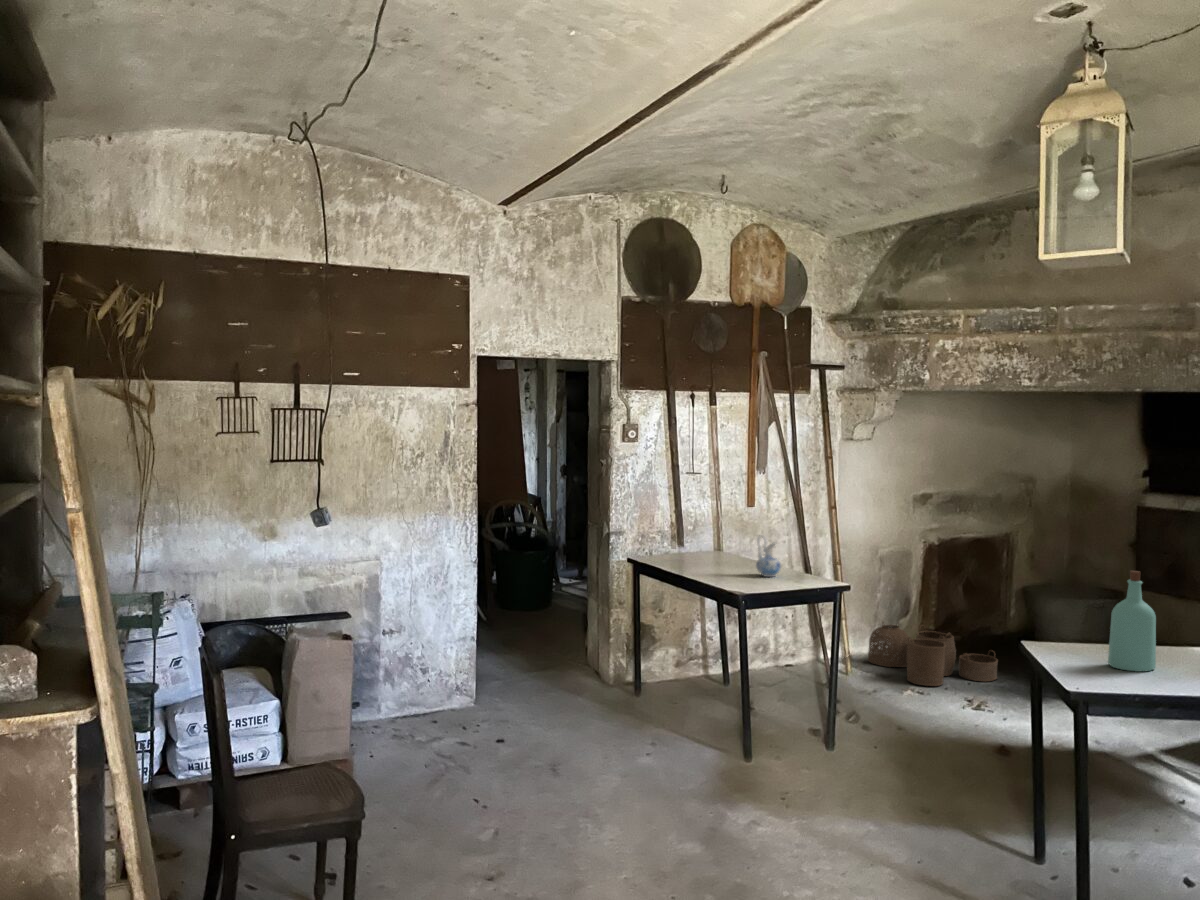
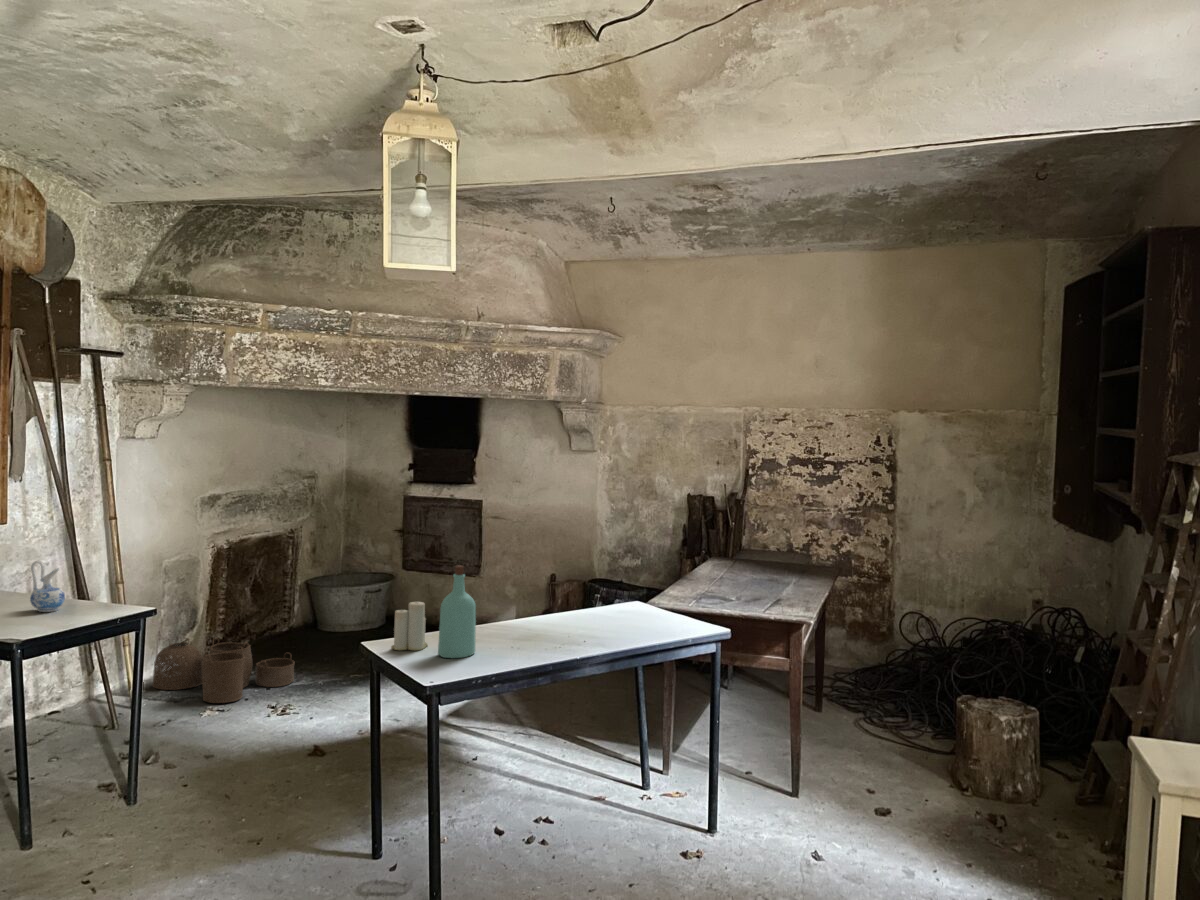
candle: none [1059,601,1102,657] -> present [391,602,428,650]

